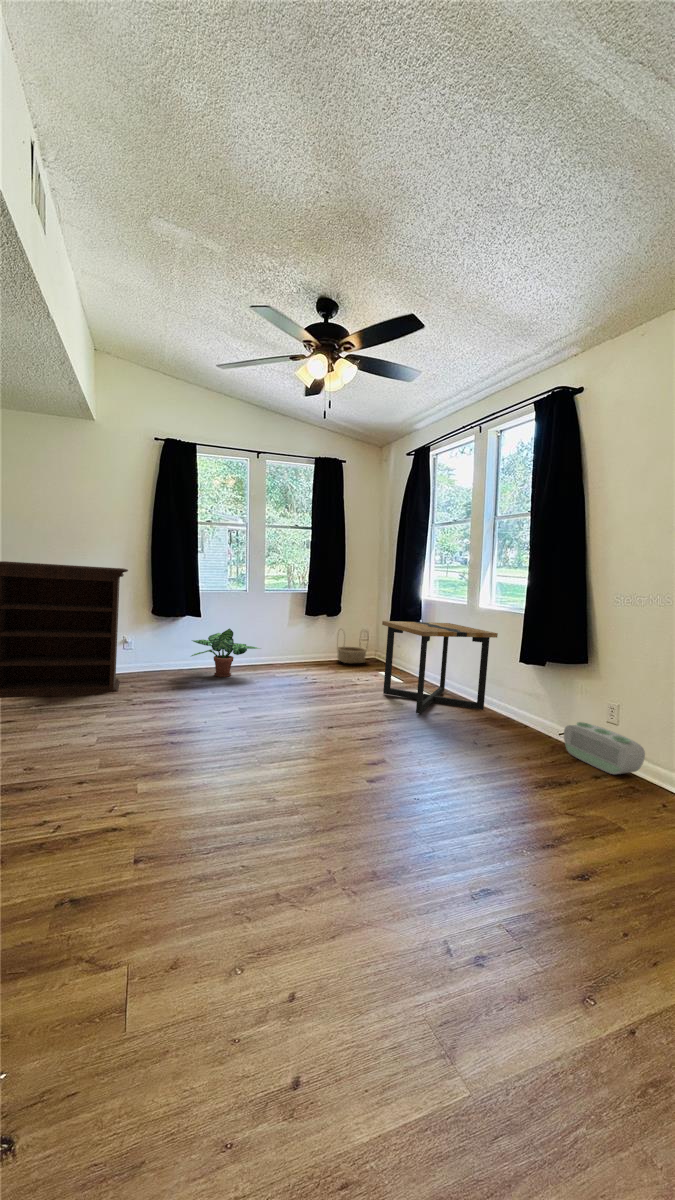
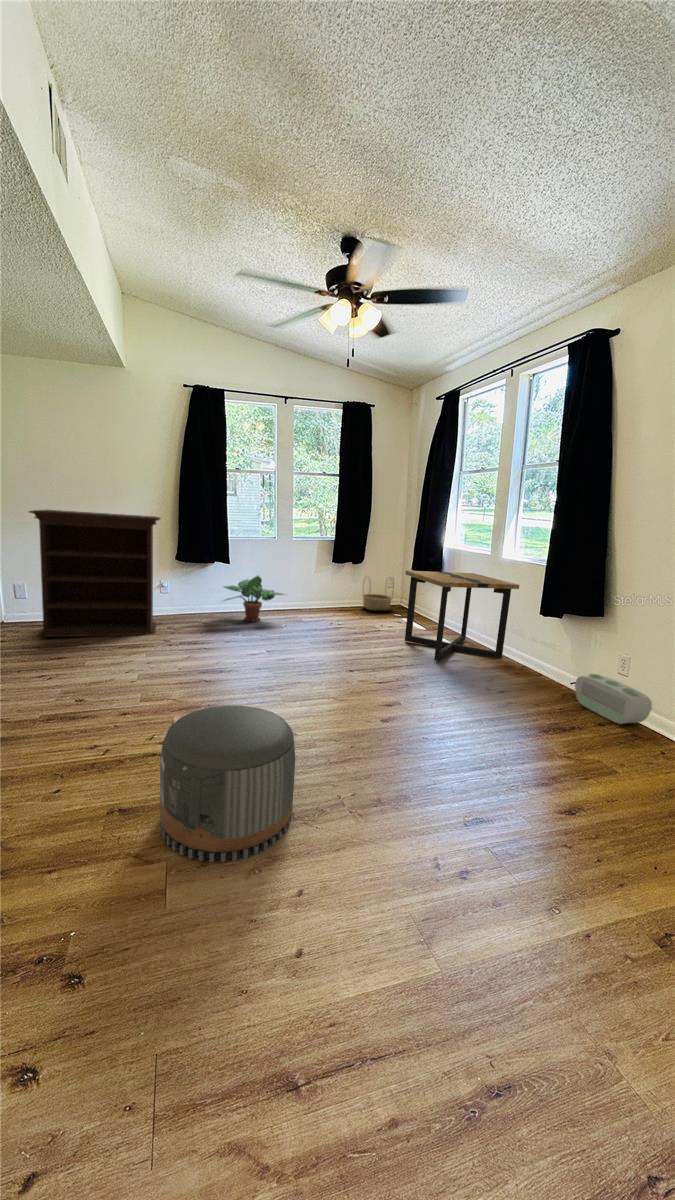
pouf: none [120,768,281,964] -> present [160,705,295,862]

